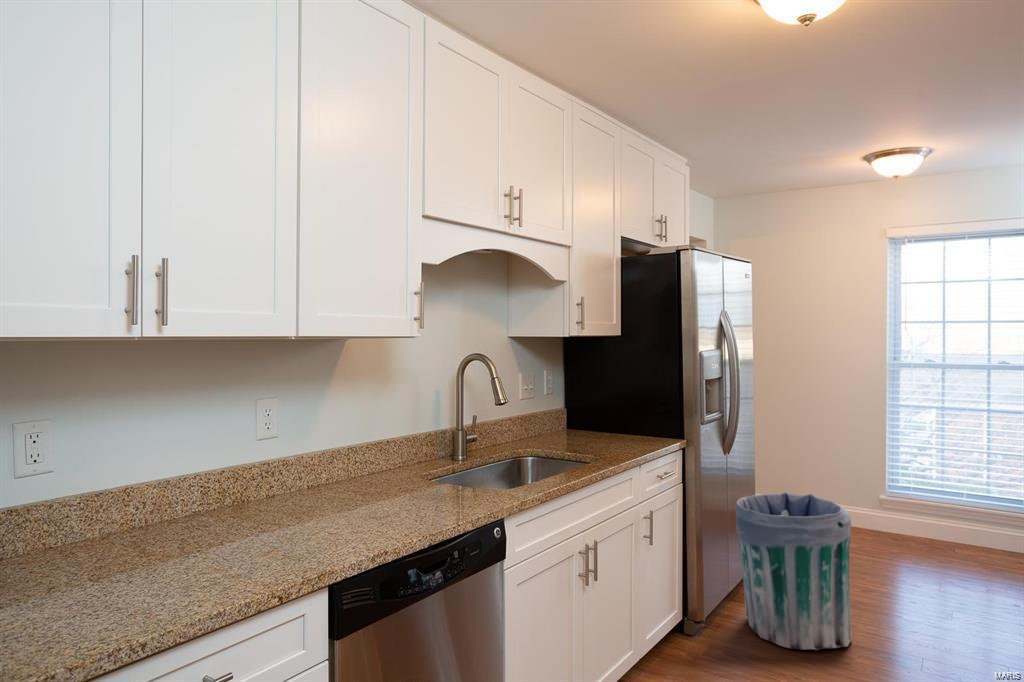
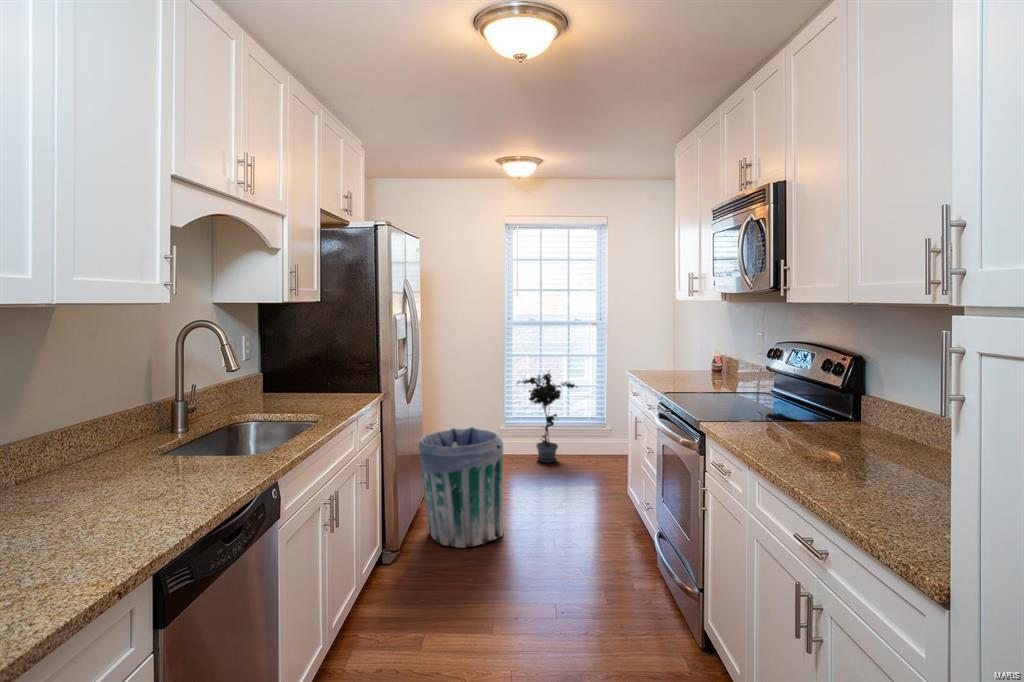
potted plant: none [901,430,1004,561] -> present [517,371,577,462]

